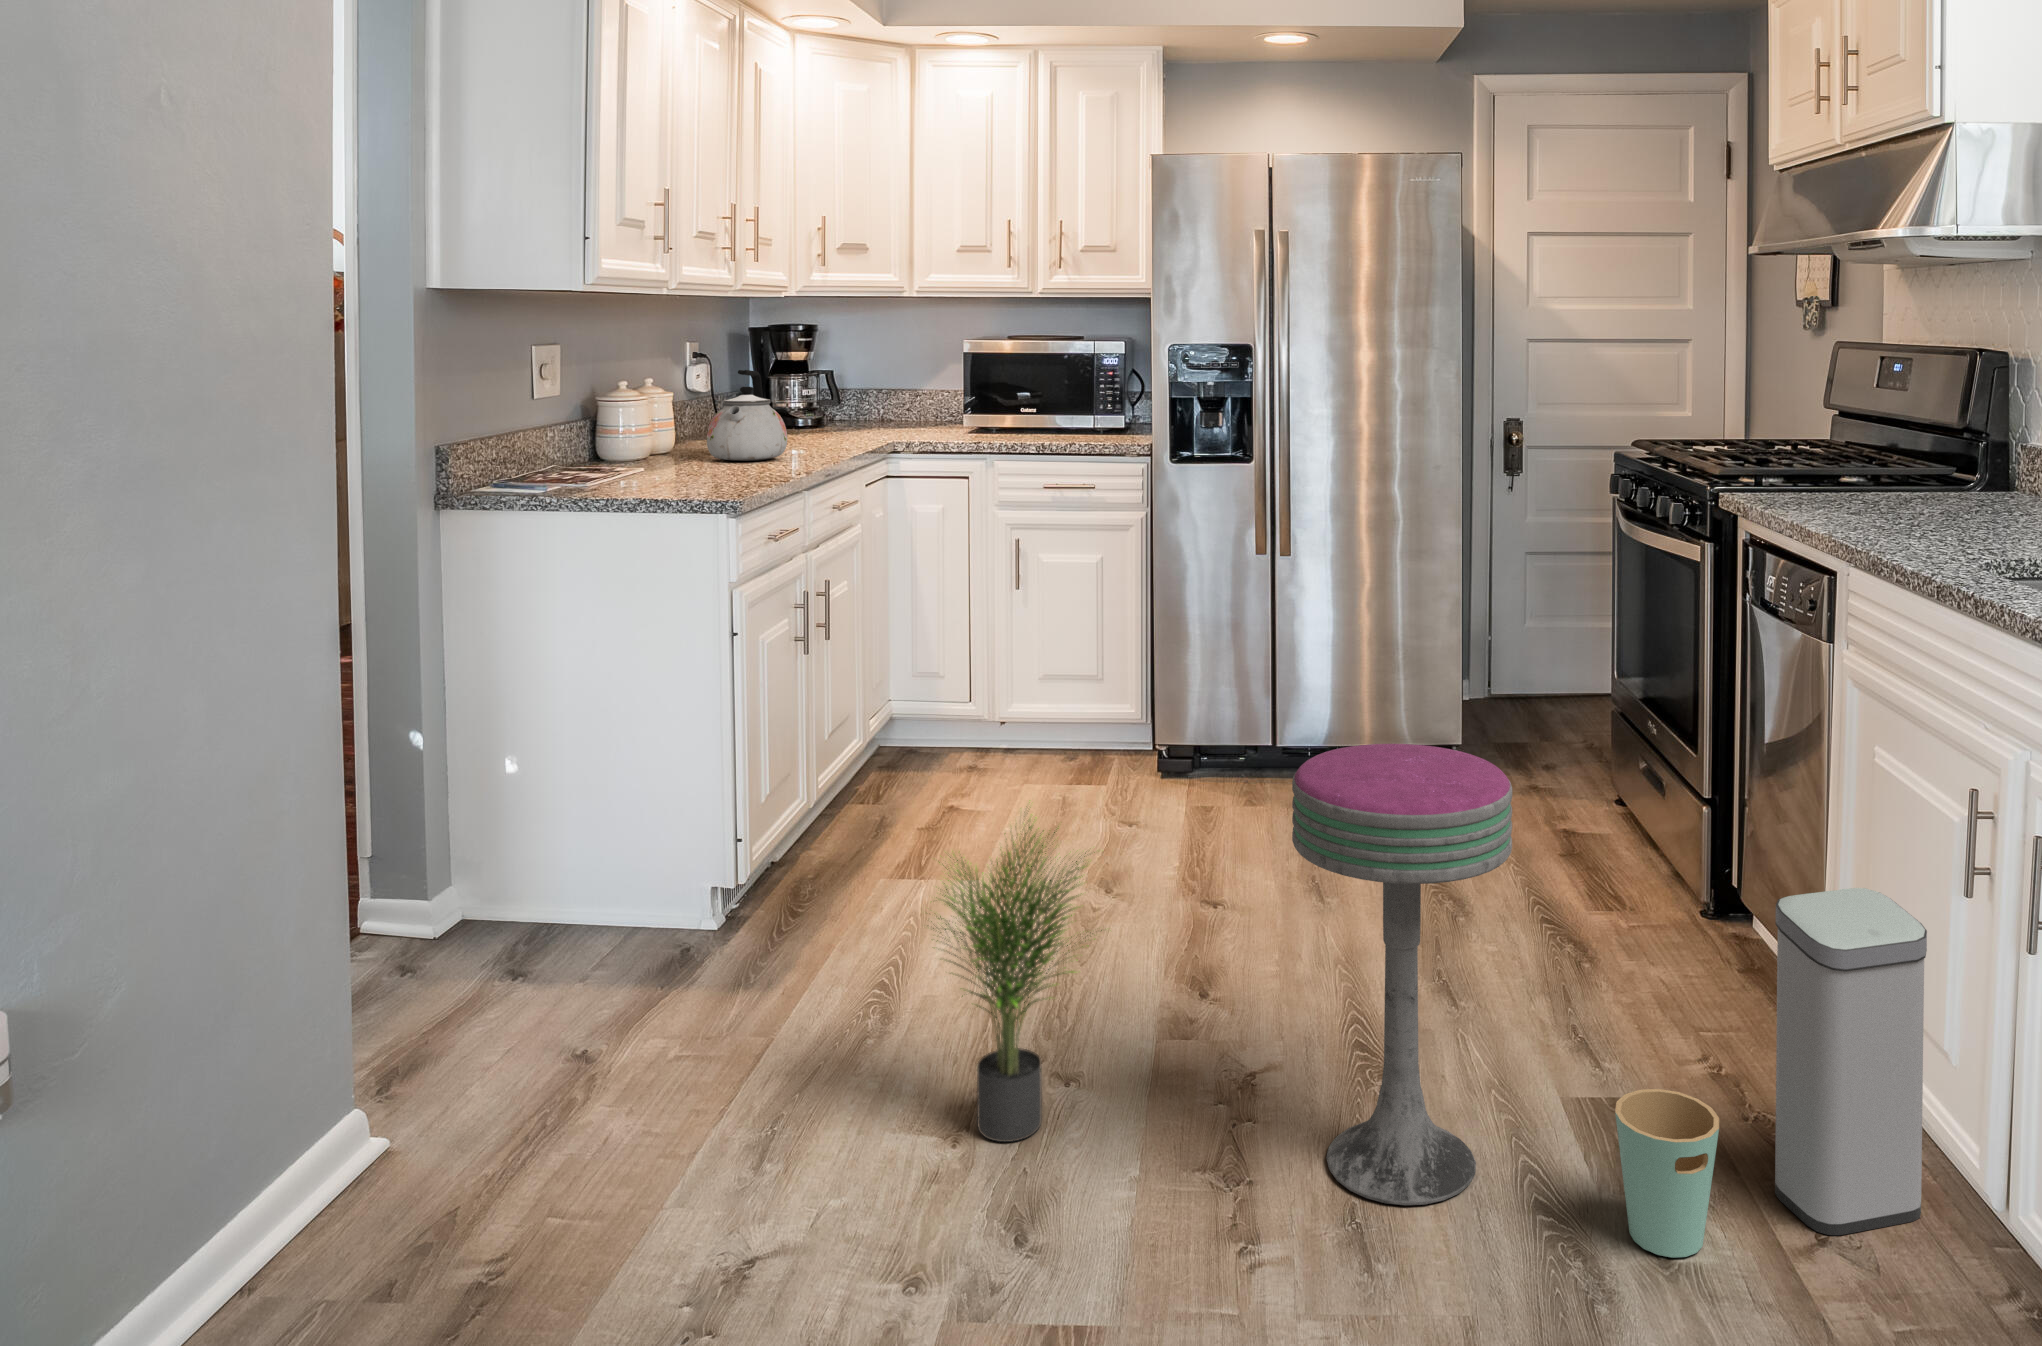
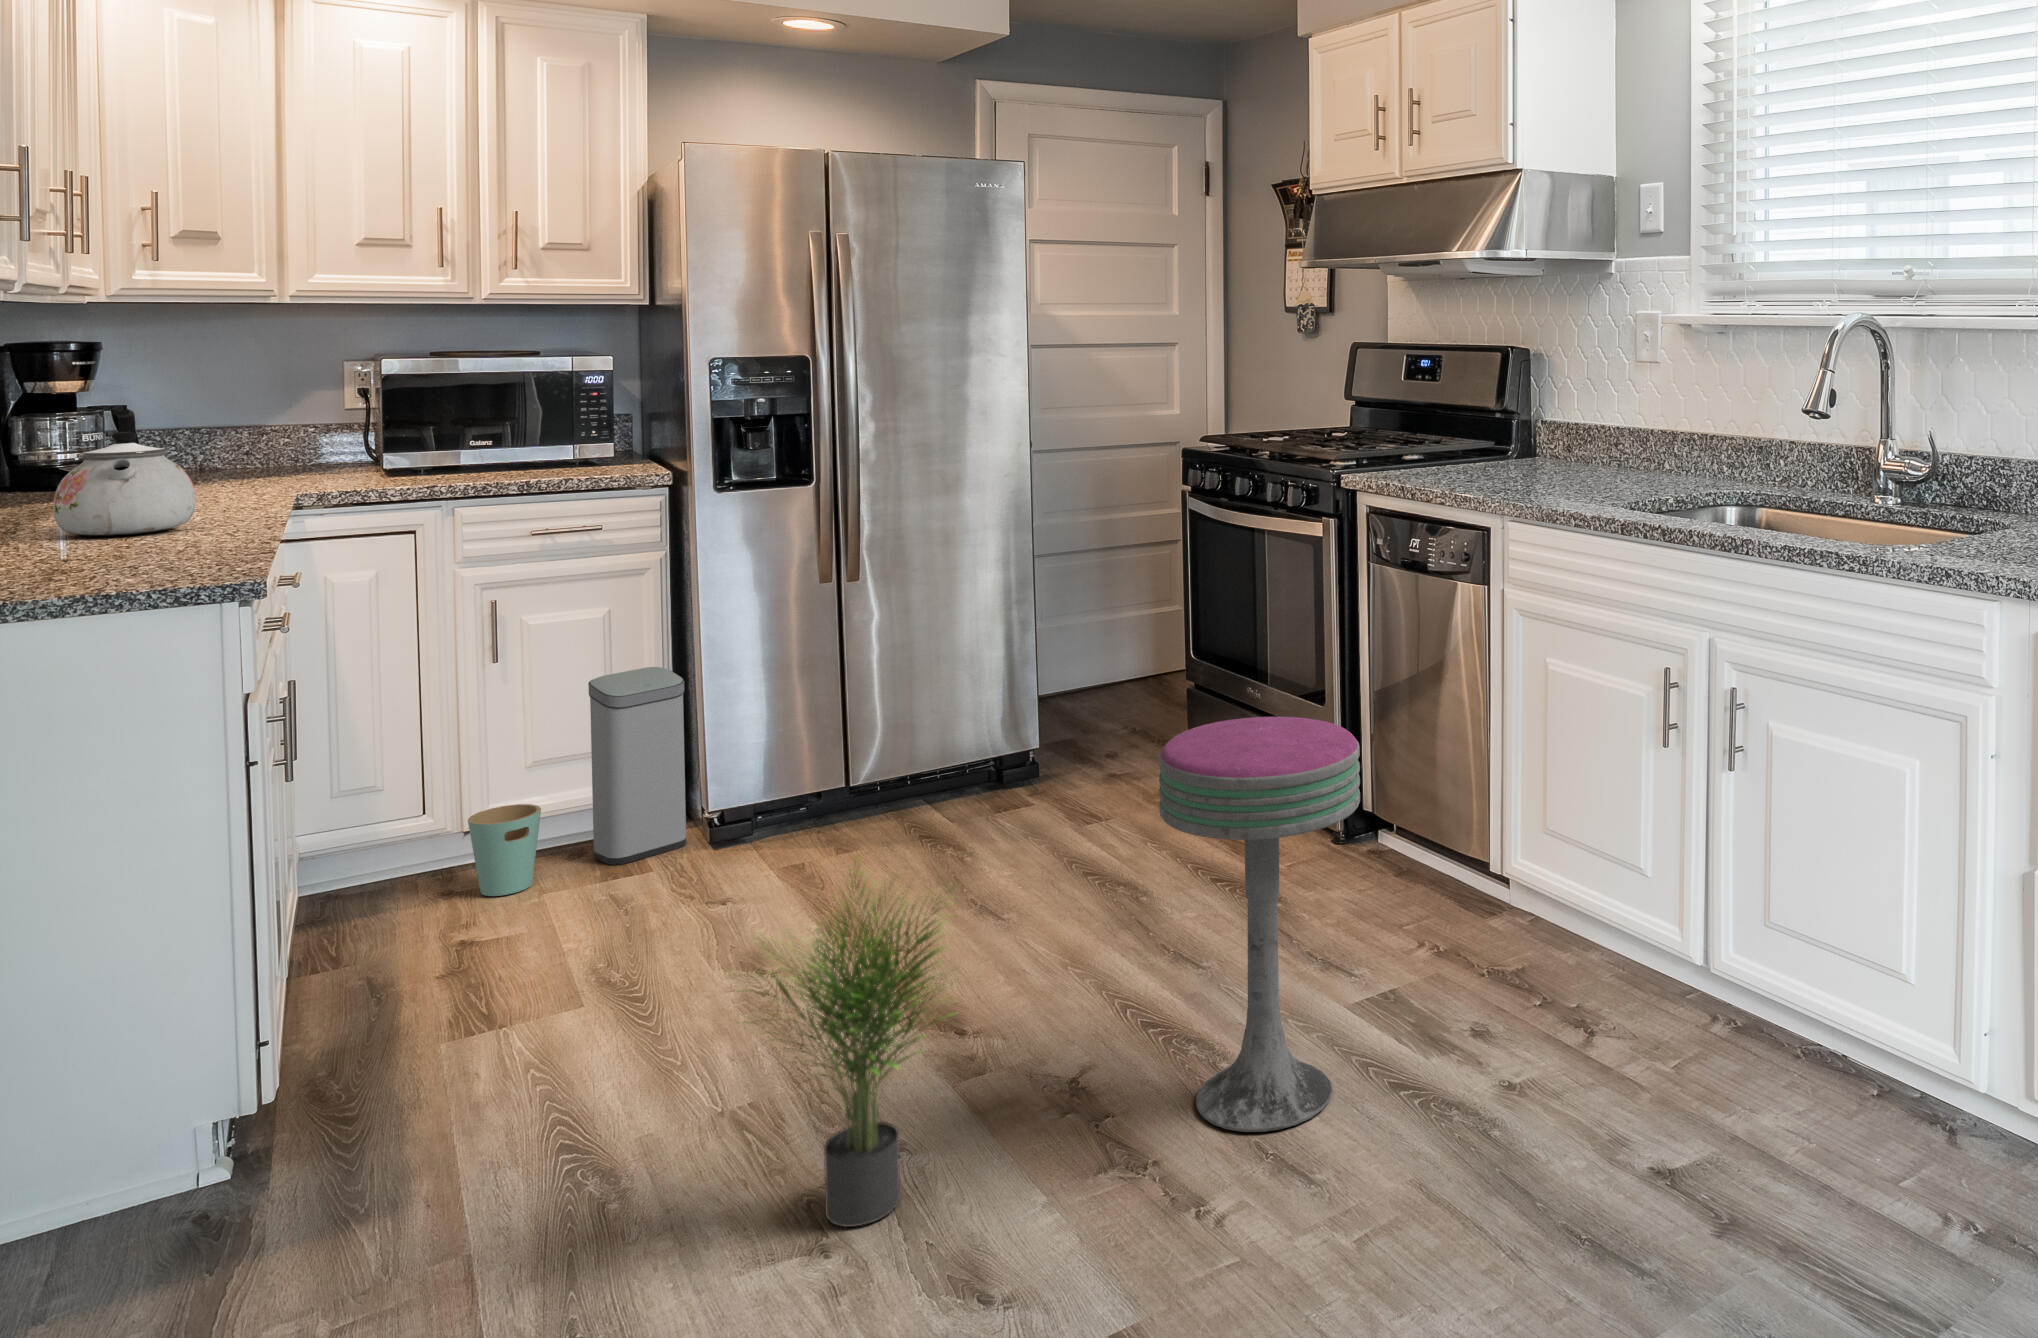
trash can: present [1615,888,1927,1258] -> present [468,667,686,896]

